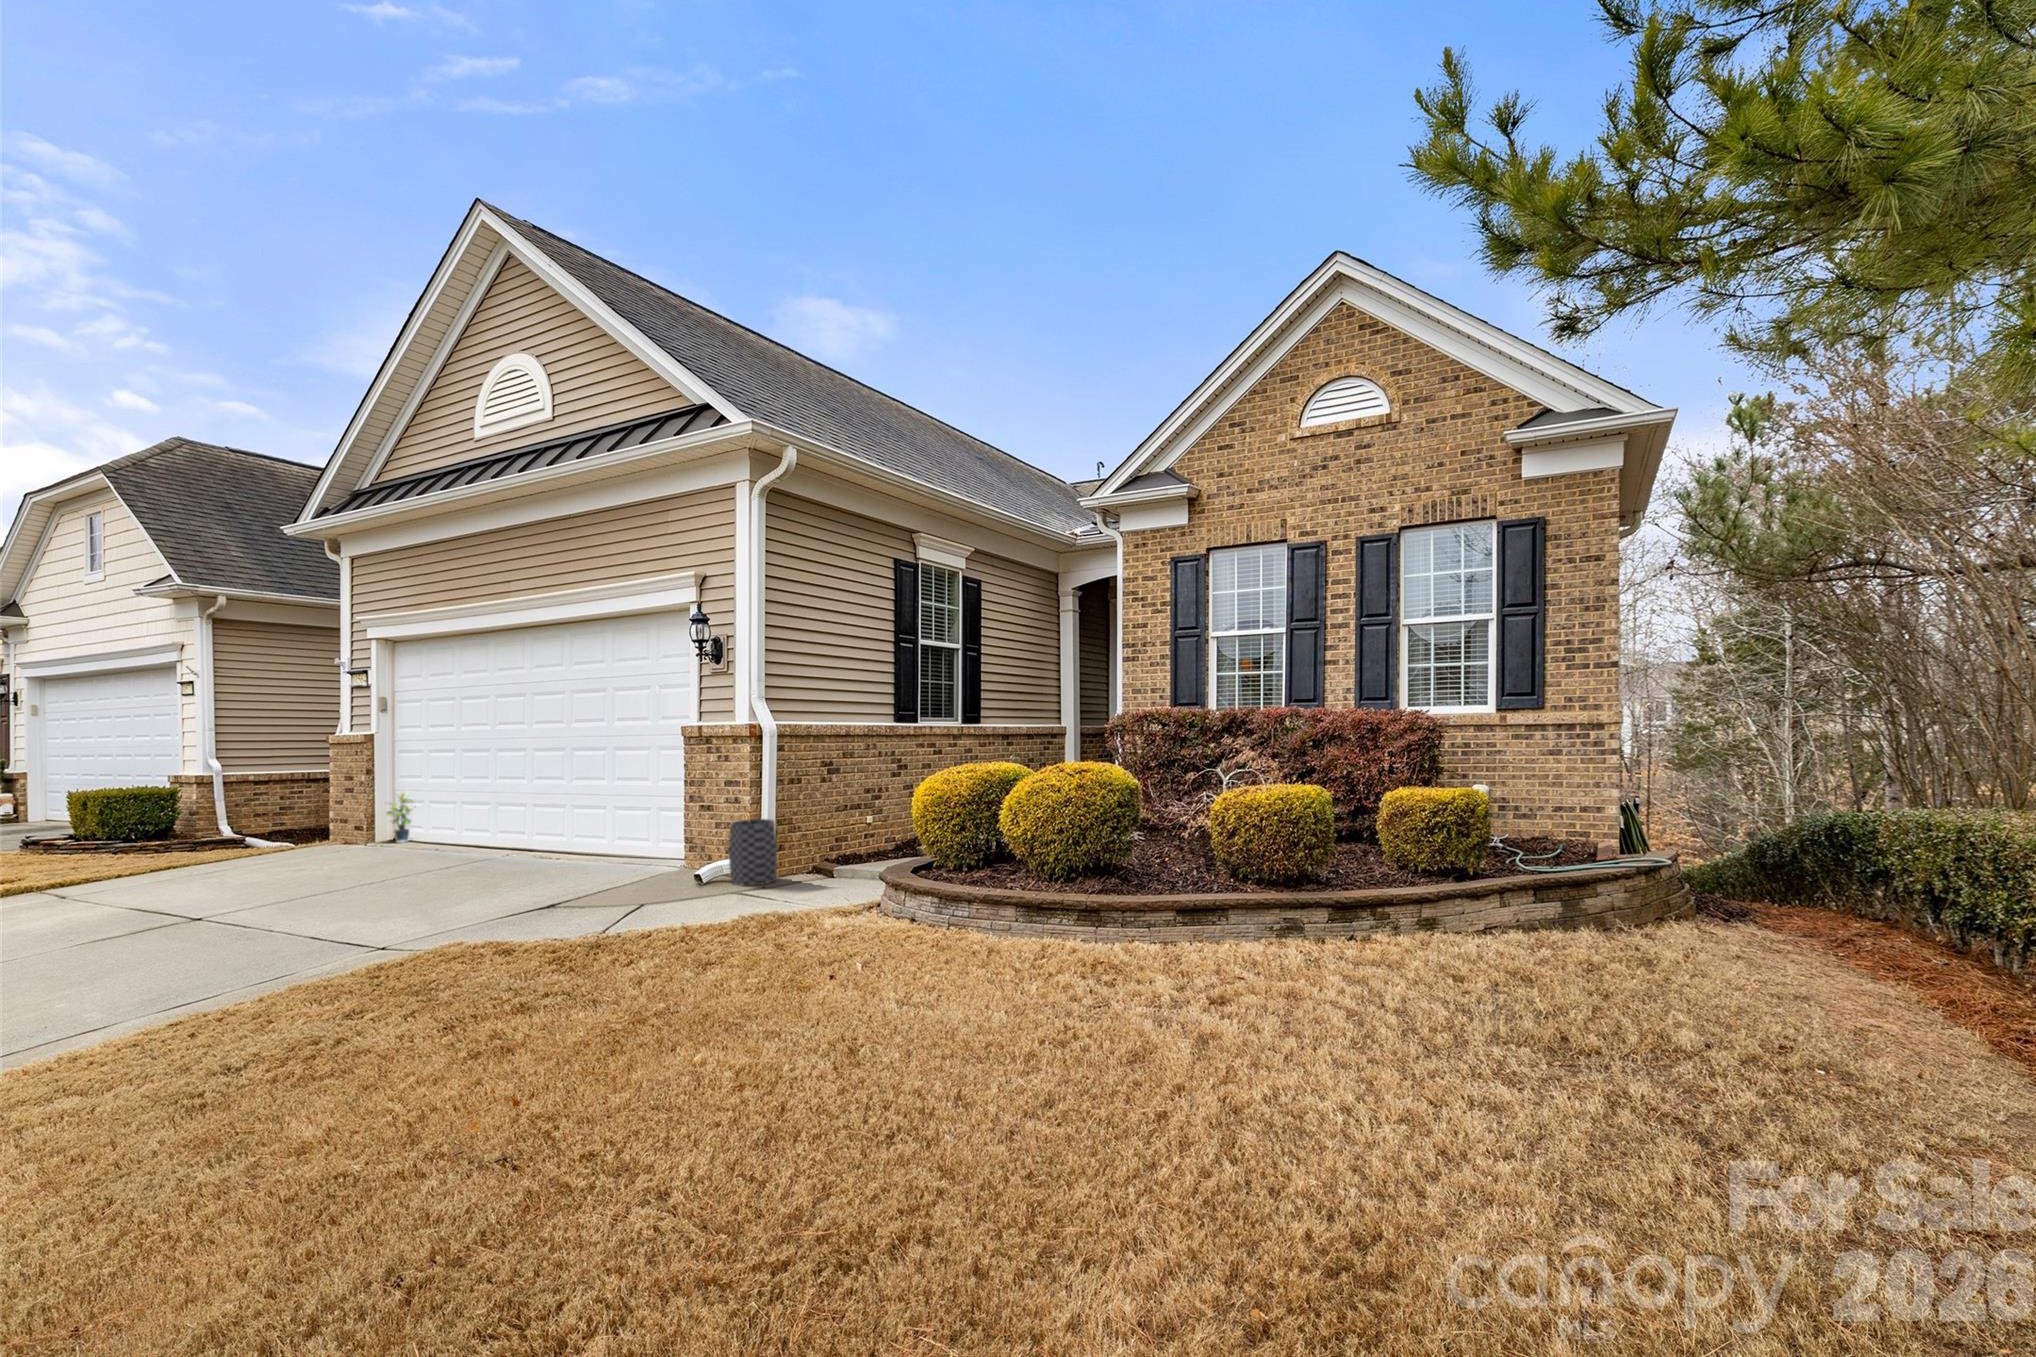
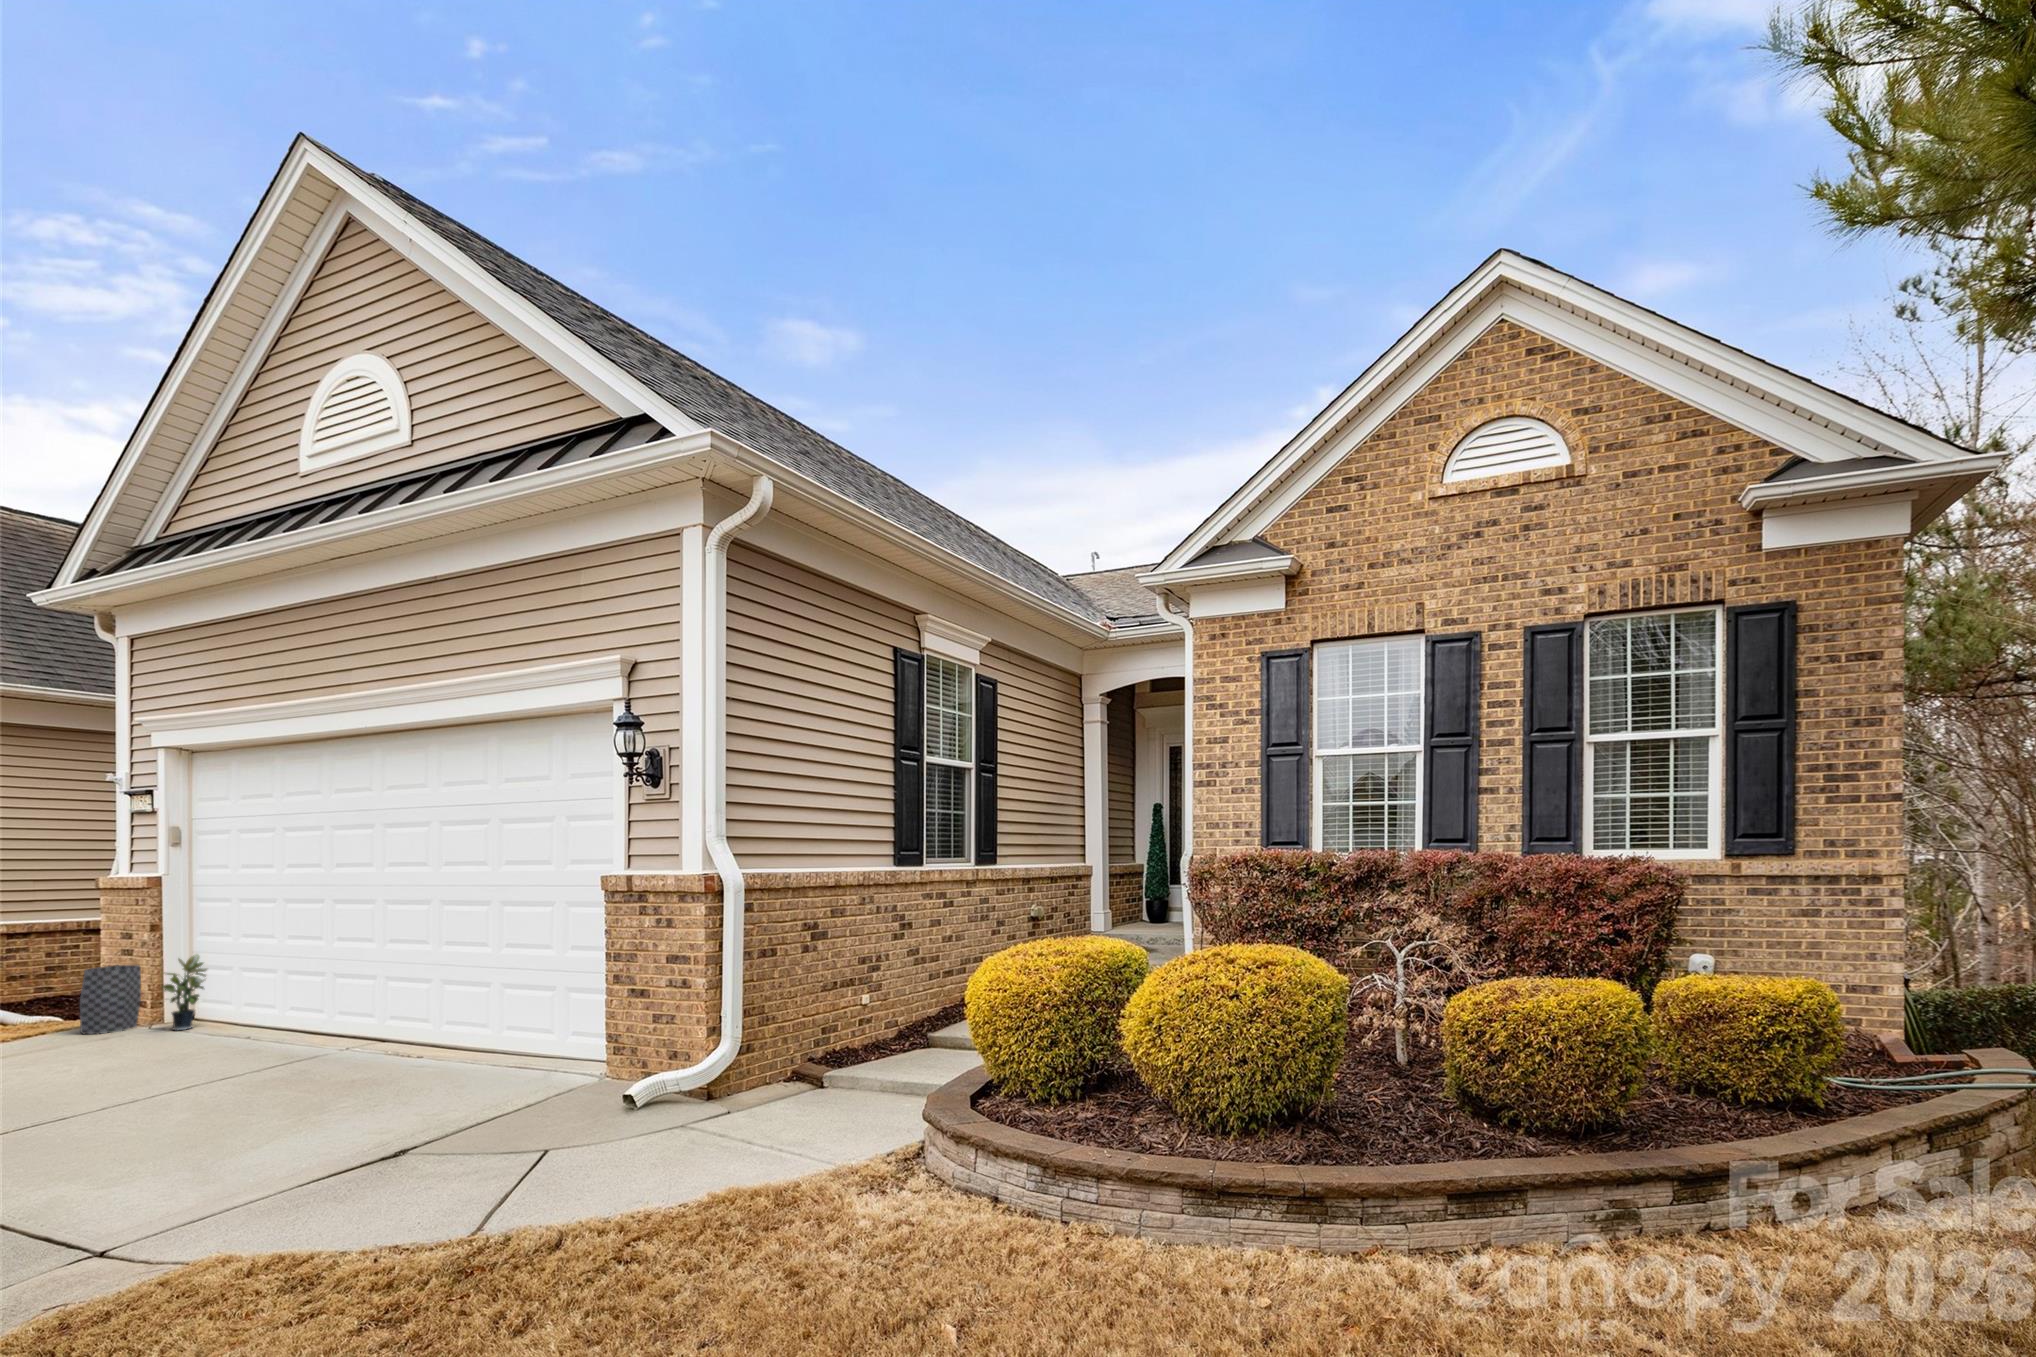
trash can: present [729,819,777,886] -> present [80,965,141,1034]

